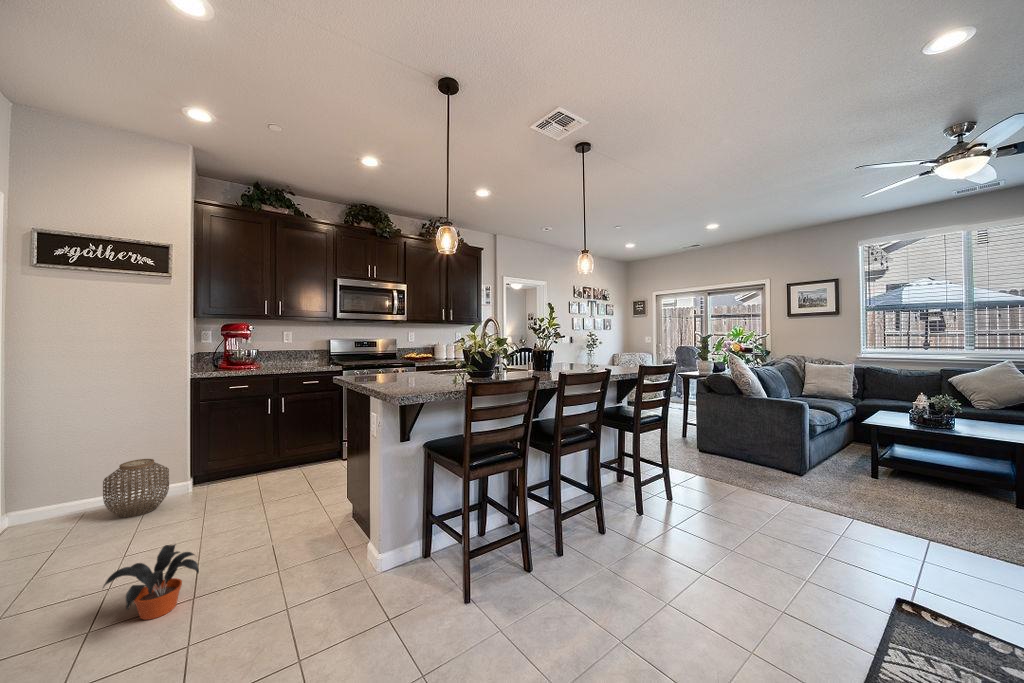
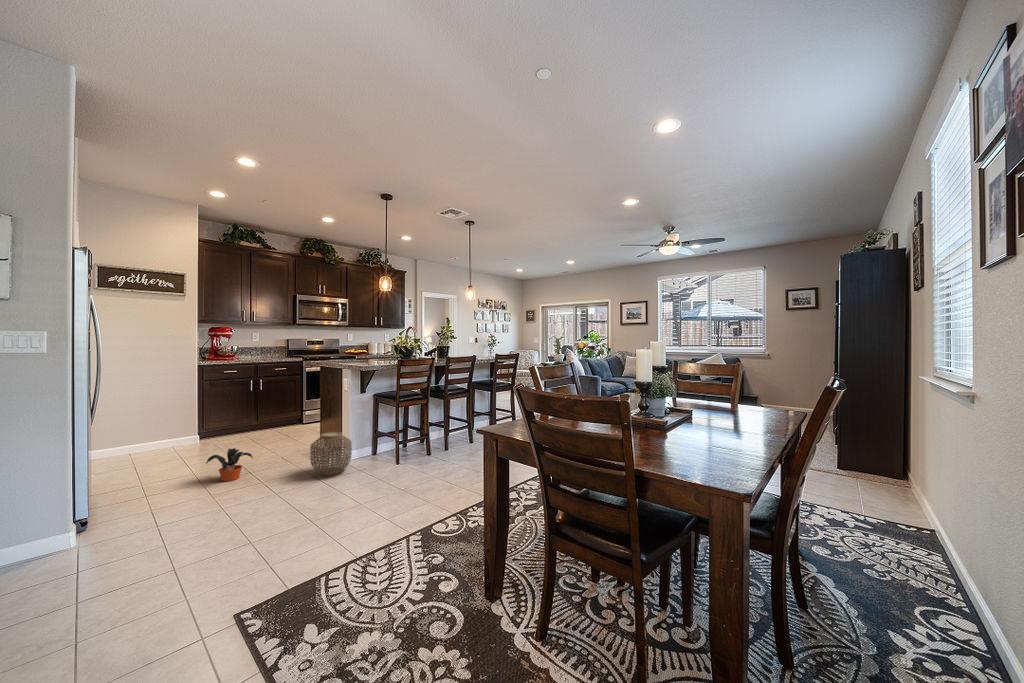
woven basket: present [103,459,169,517] -> present [310,432,352,476]

